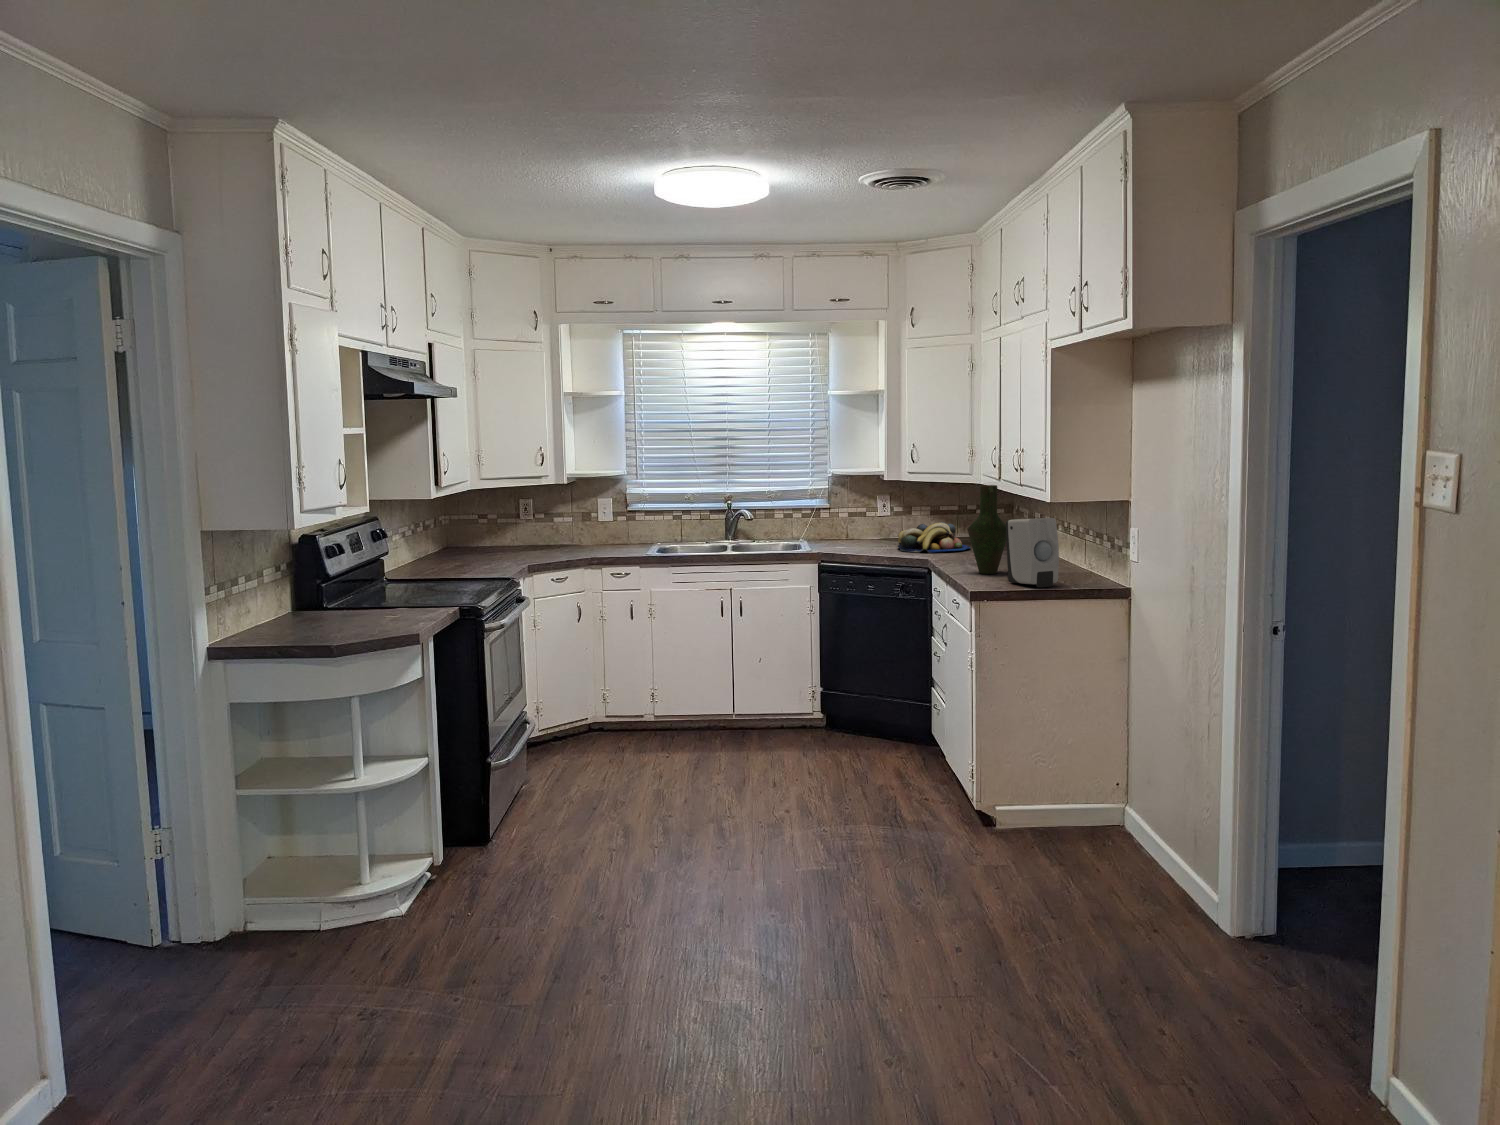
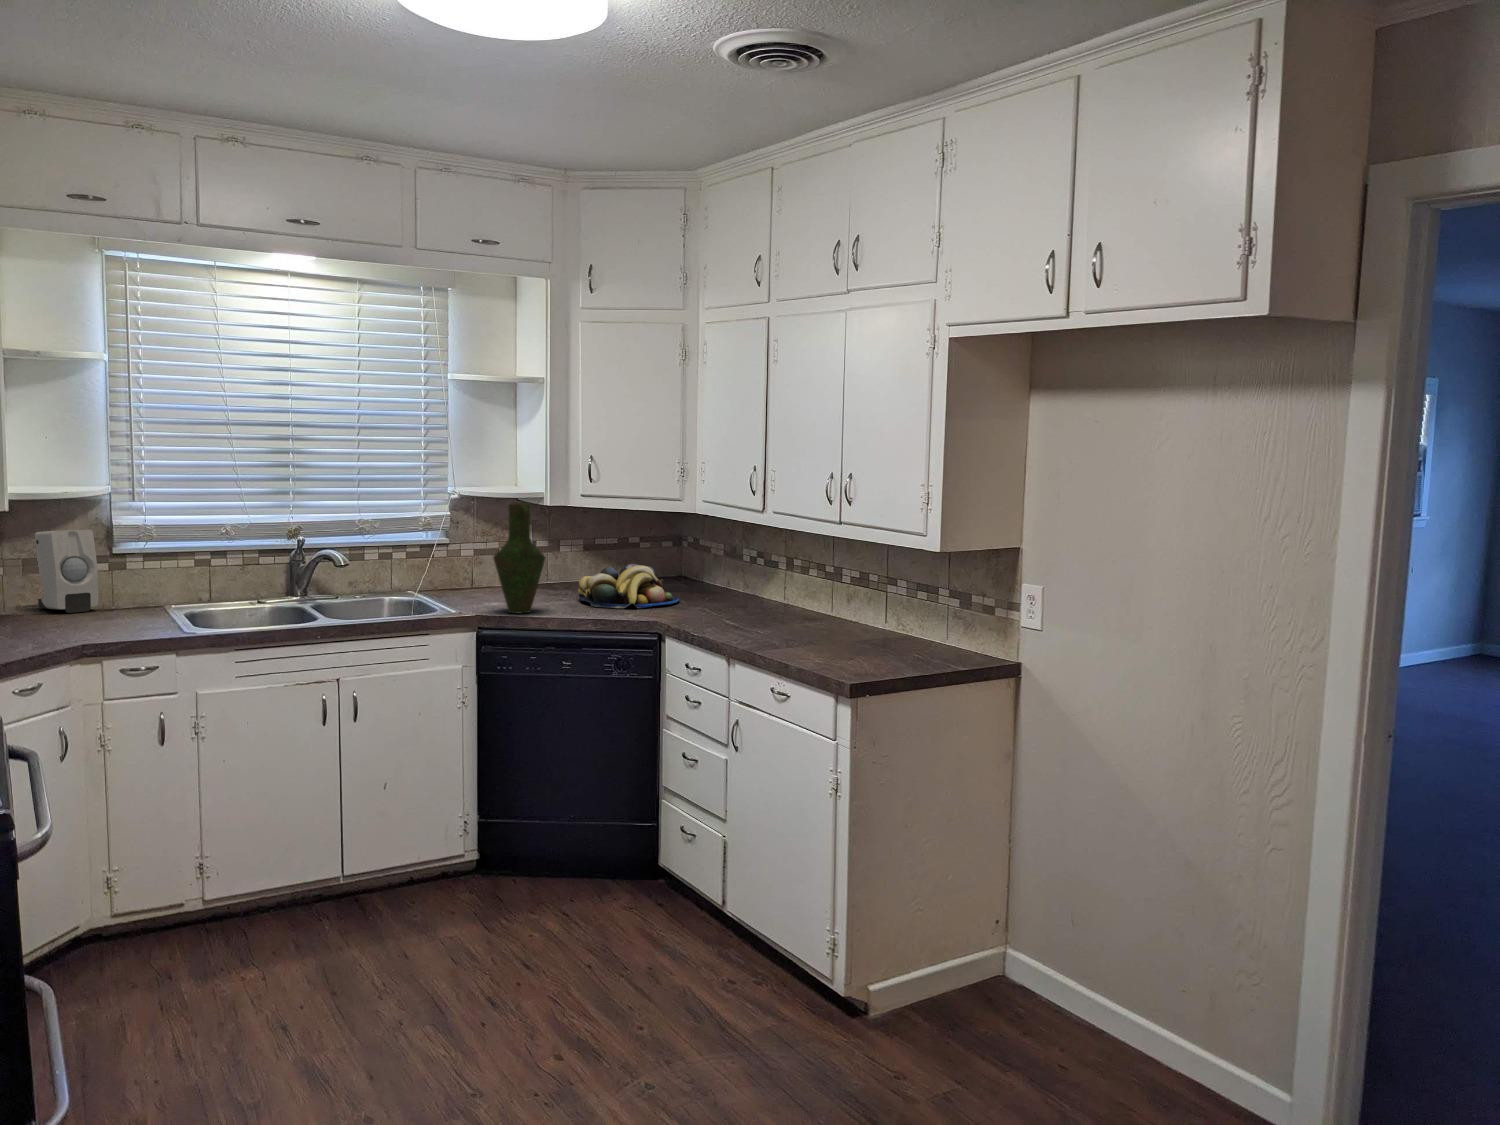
vase: present [968,485,1007,574] -> present [493,503,546,613]
soap dispenser: present [1006,518,1059,587] -> present [34,529,98,613]

